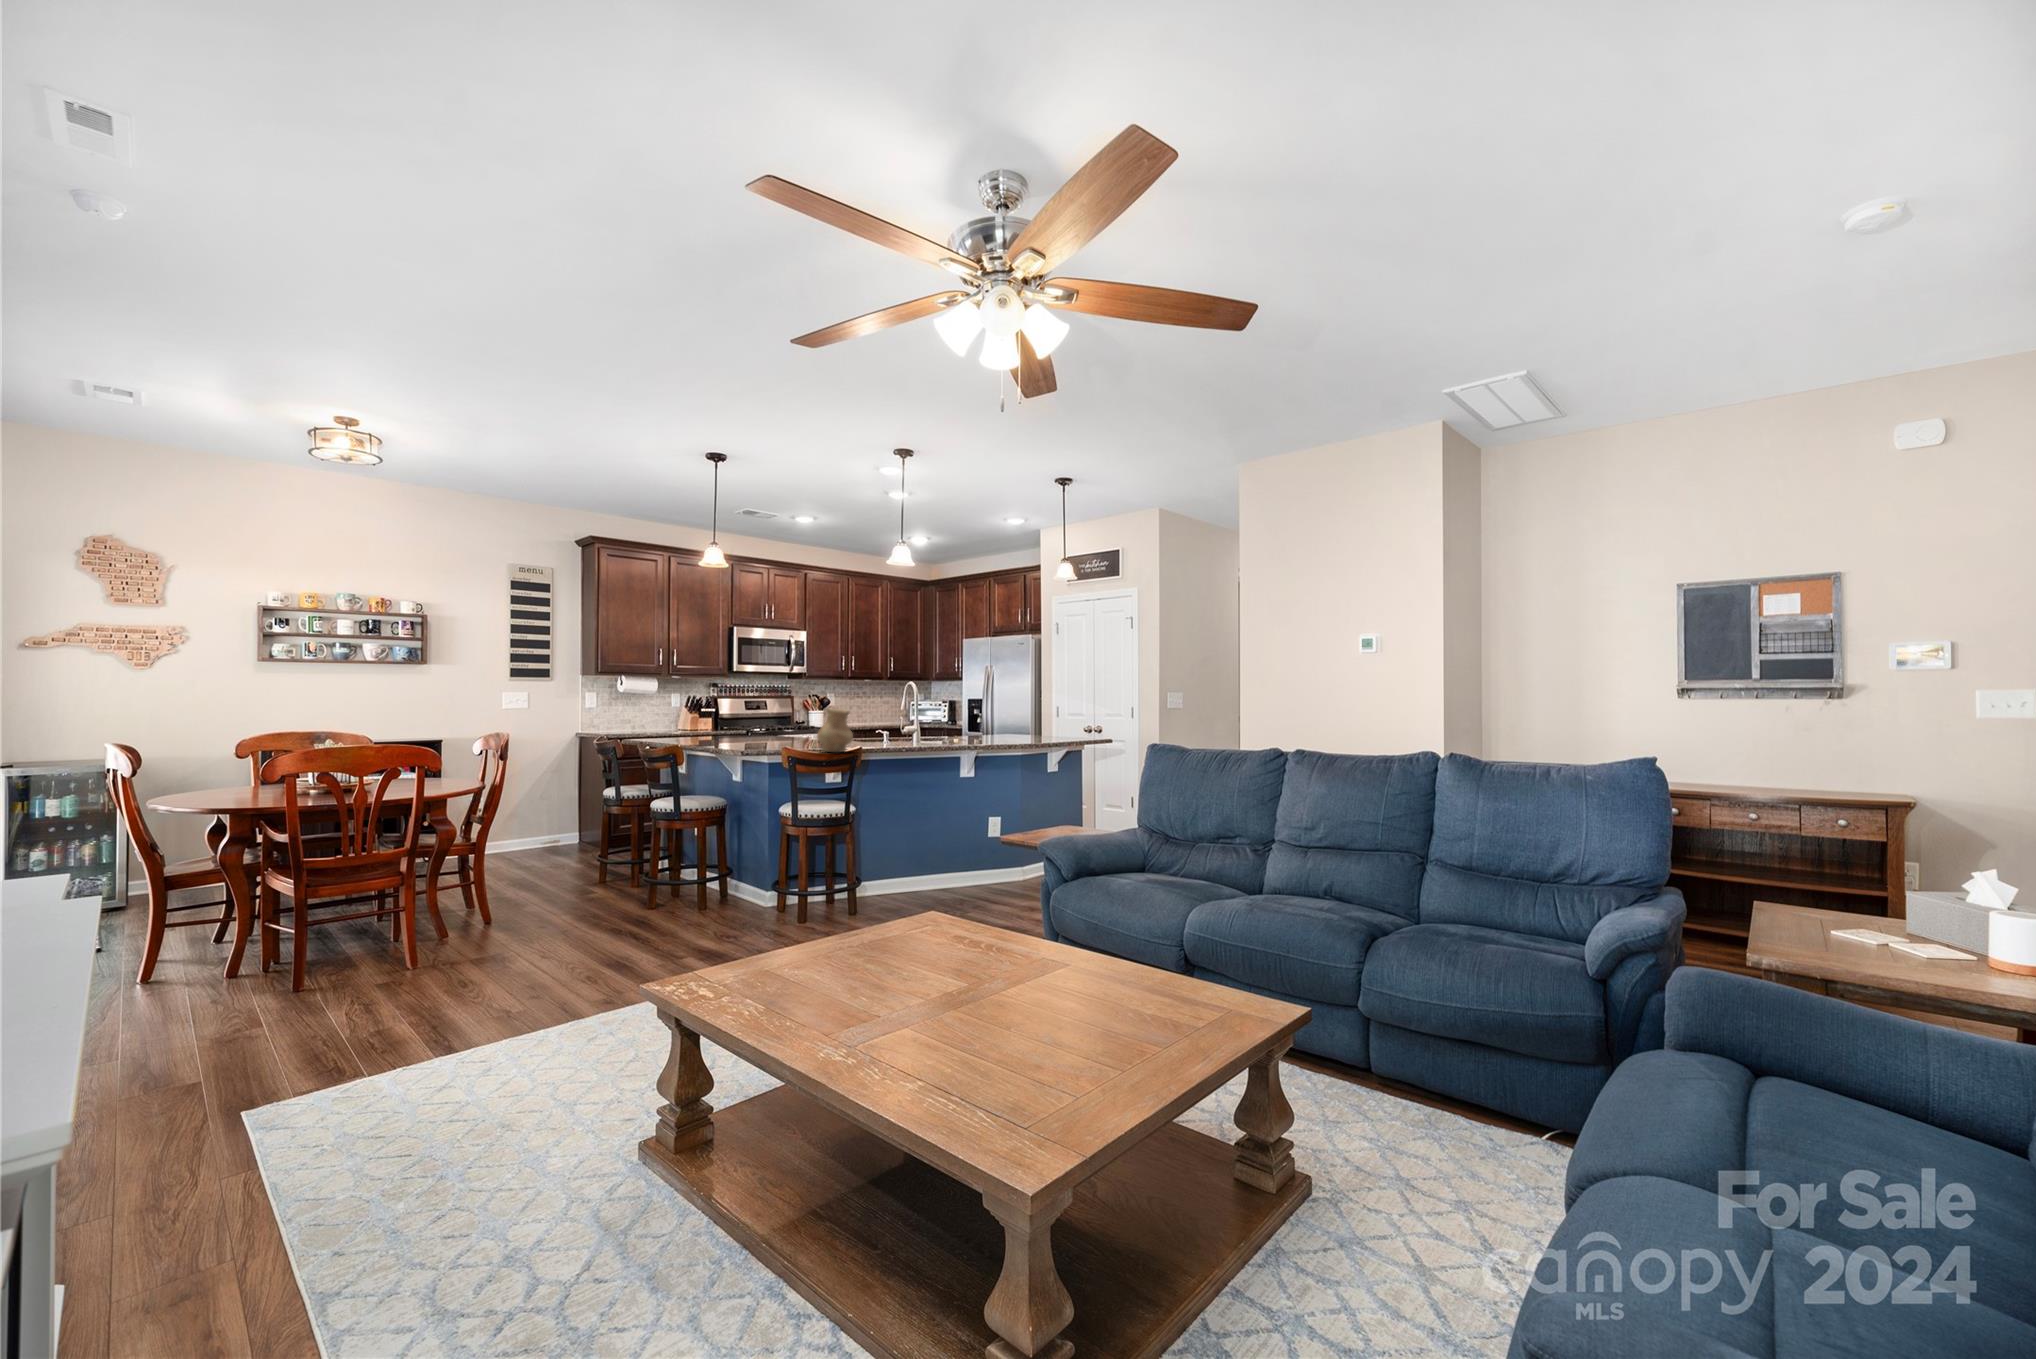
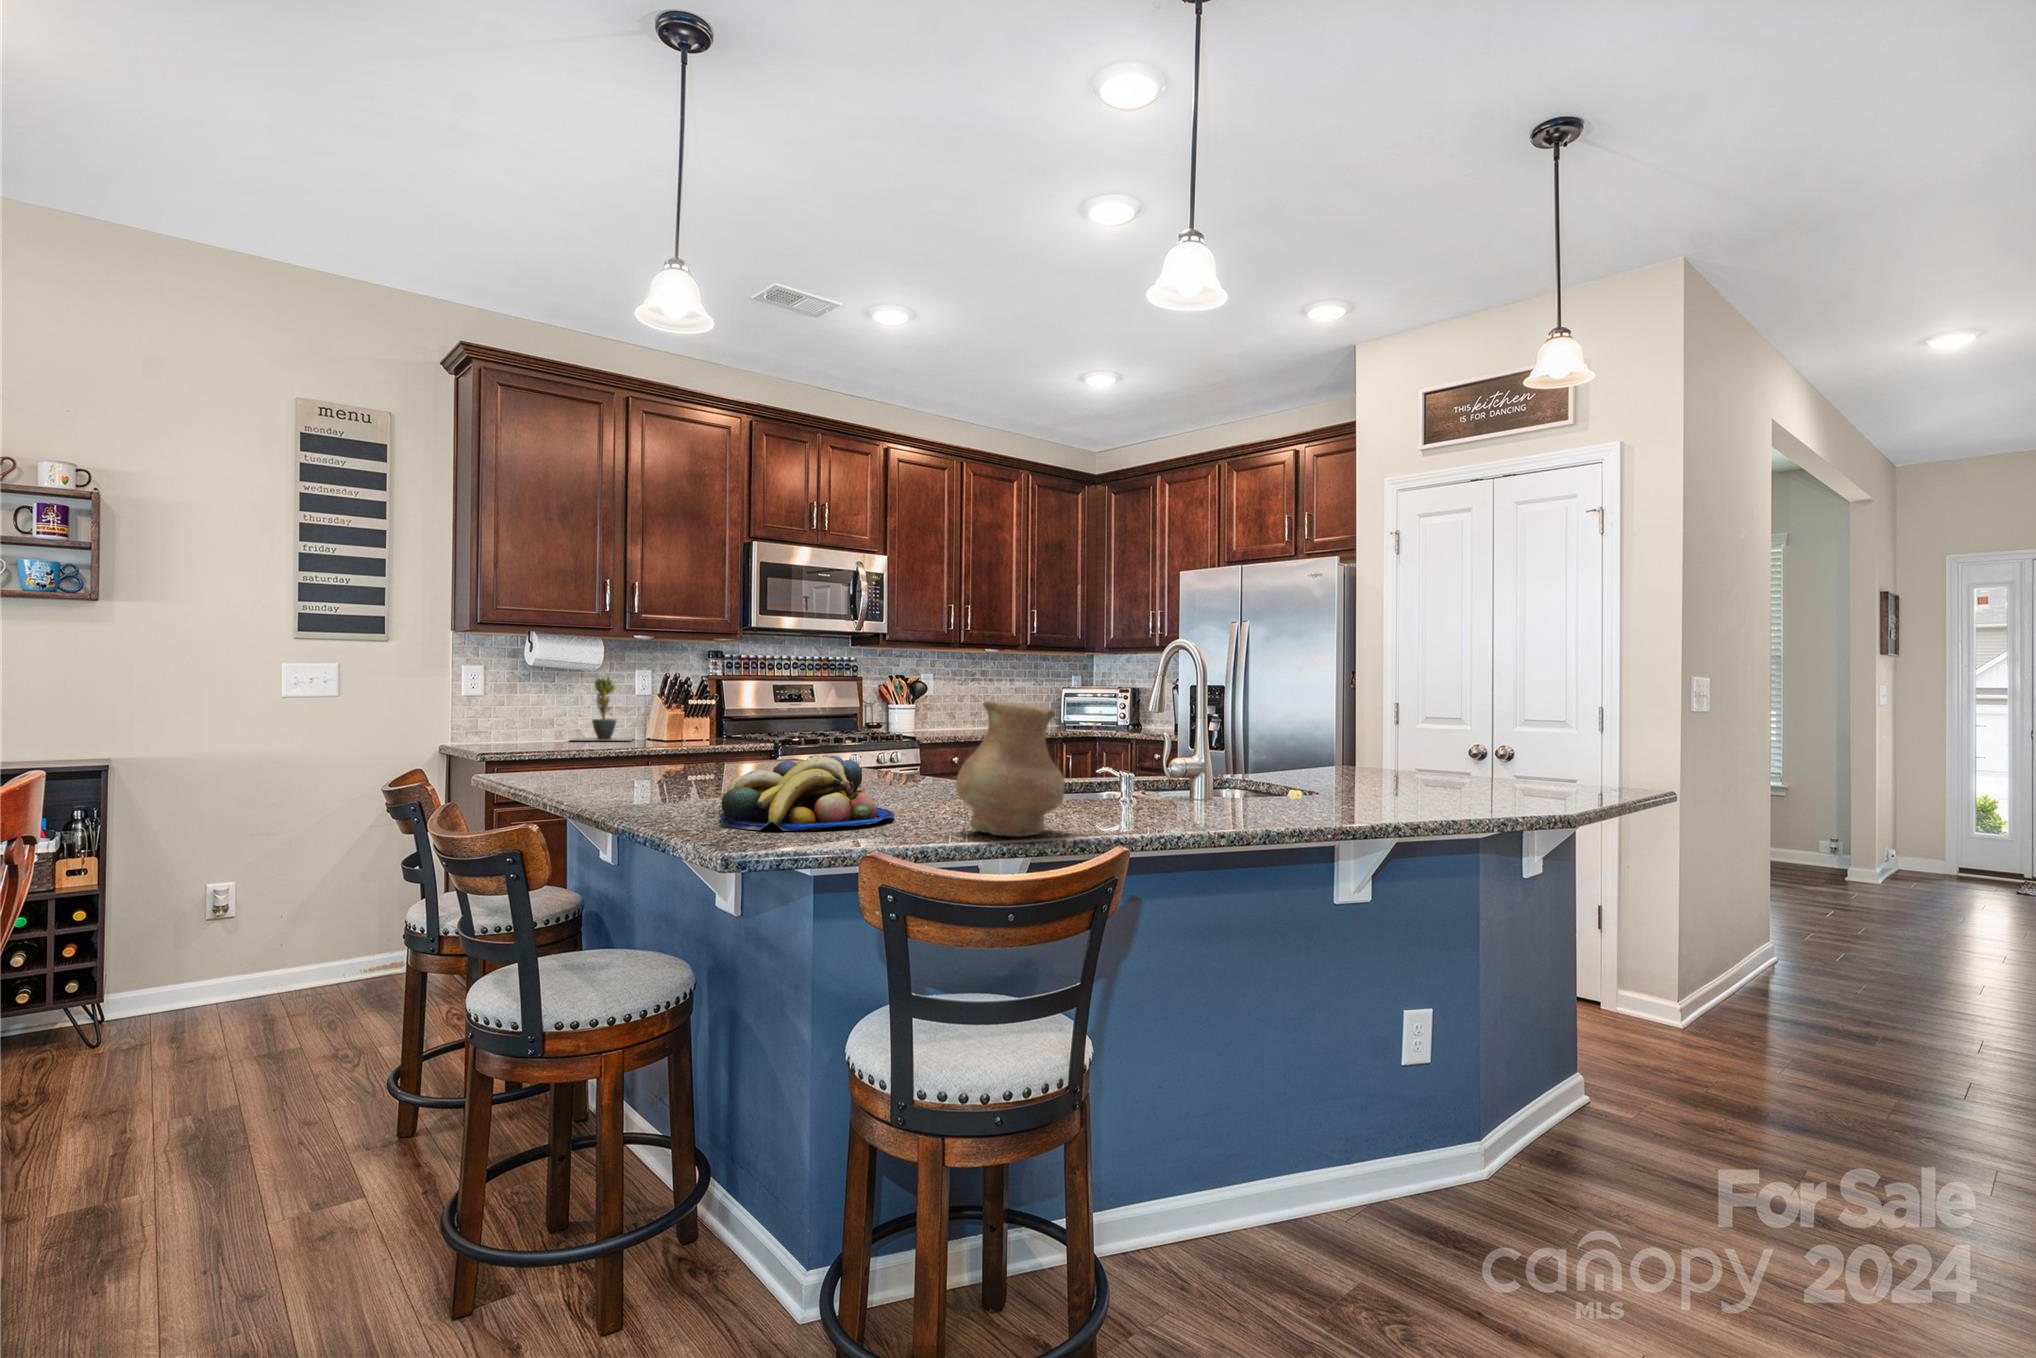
potted plant: none [638,697,671,731] -> present [572,677,632,741]
fruit bowl: none [736,728,798,752] -> present [719,756,894,831]

